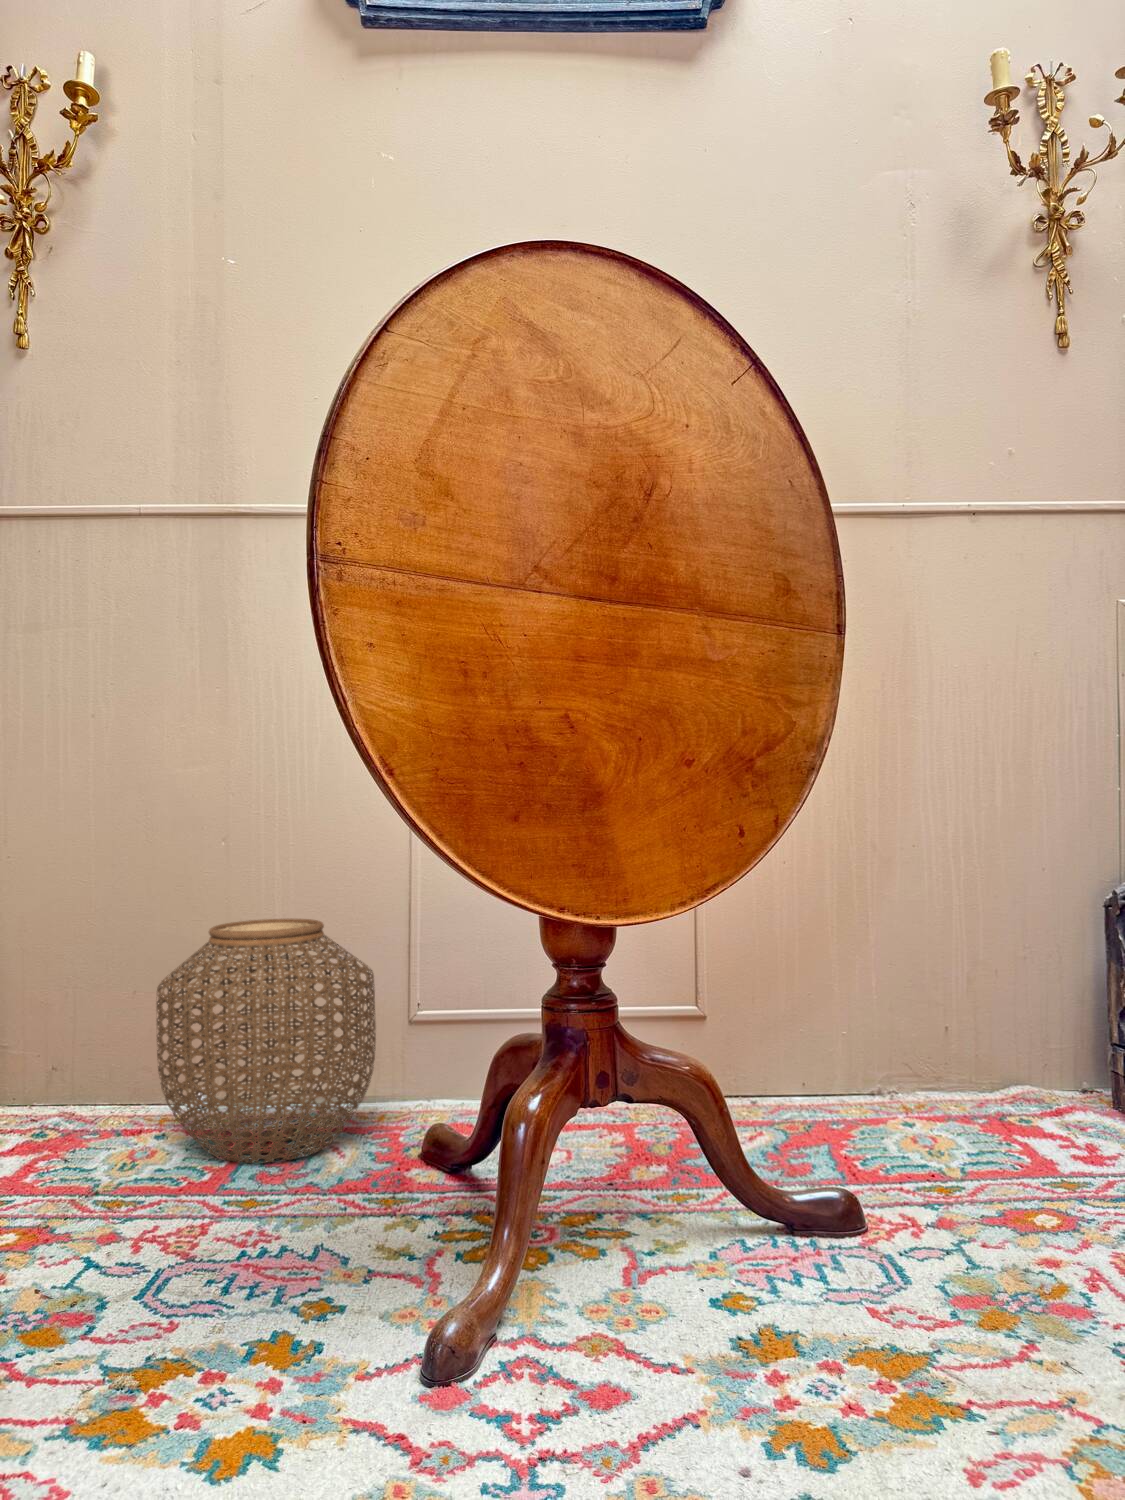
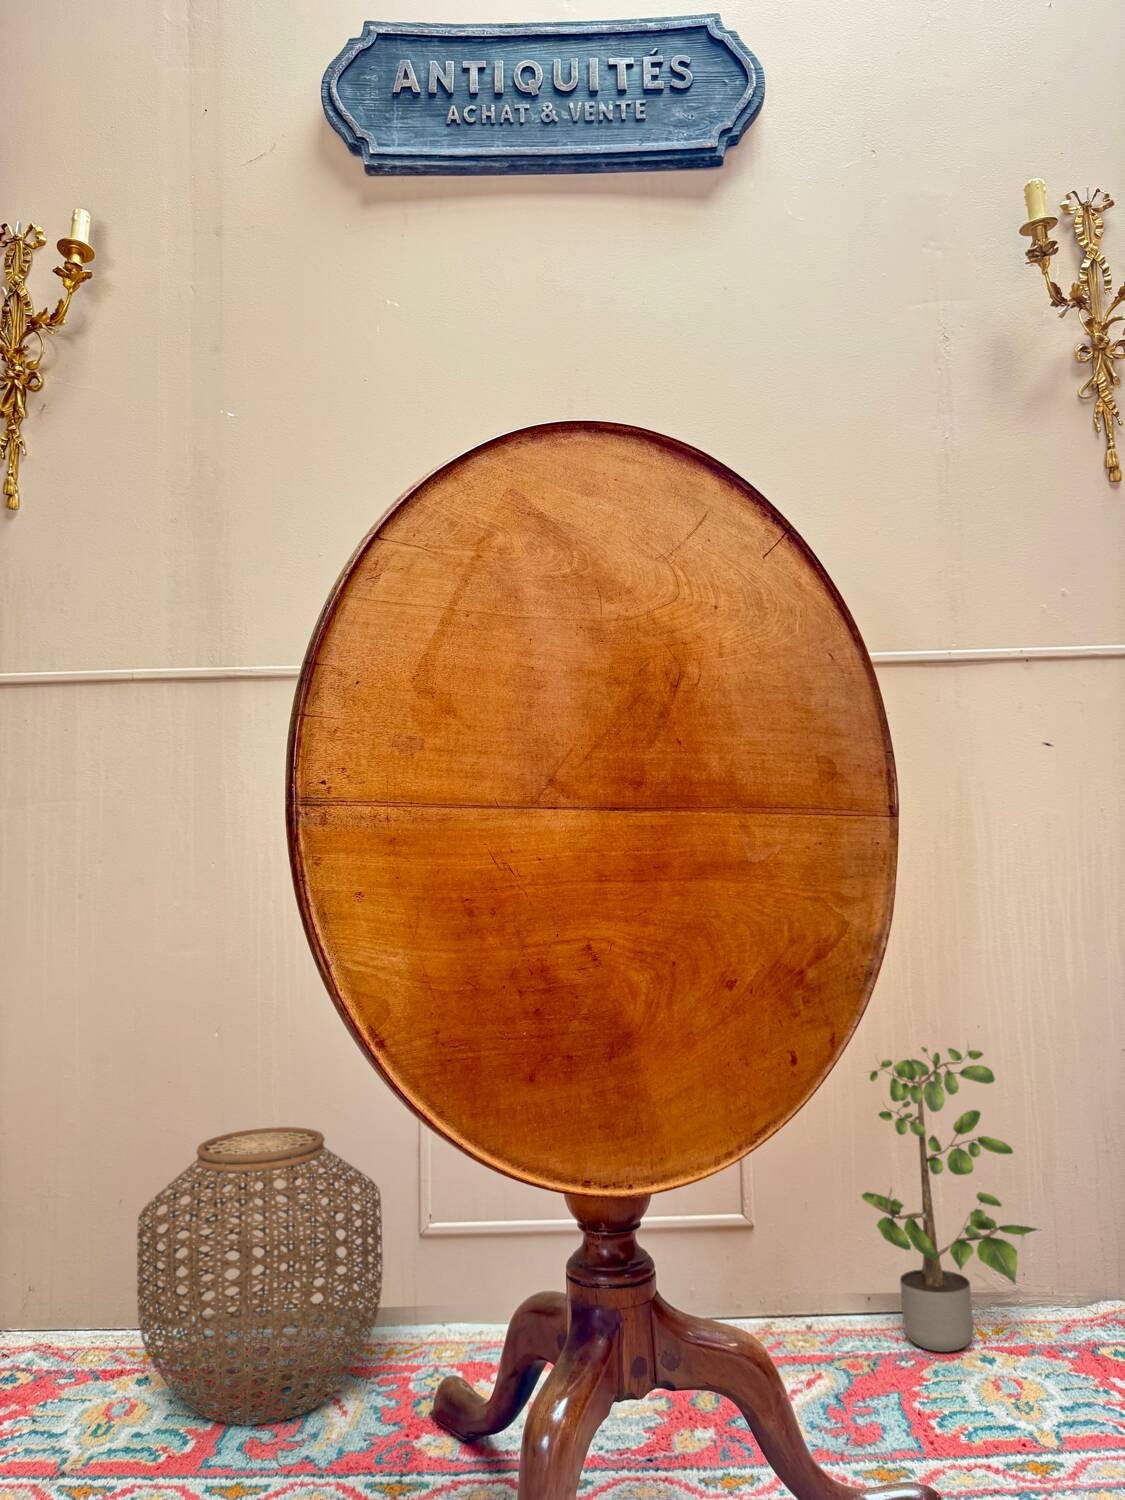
potted plant: none [804,851,964,1119] -> present [862,1047,1037,1352]

